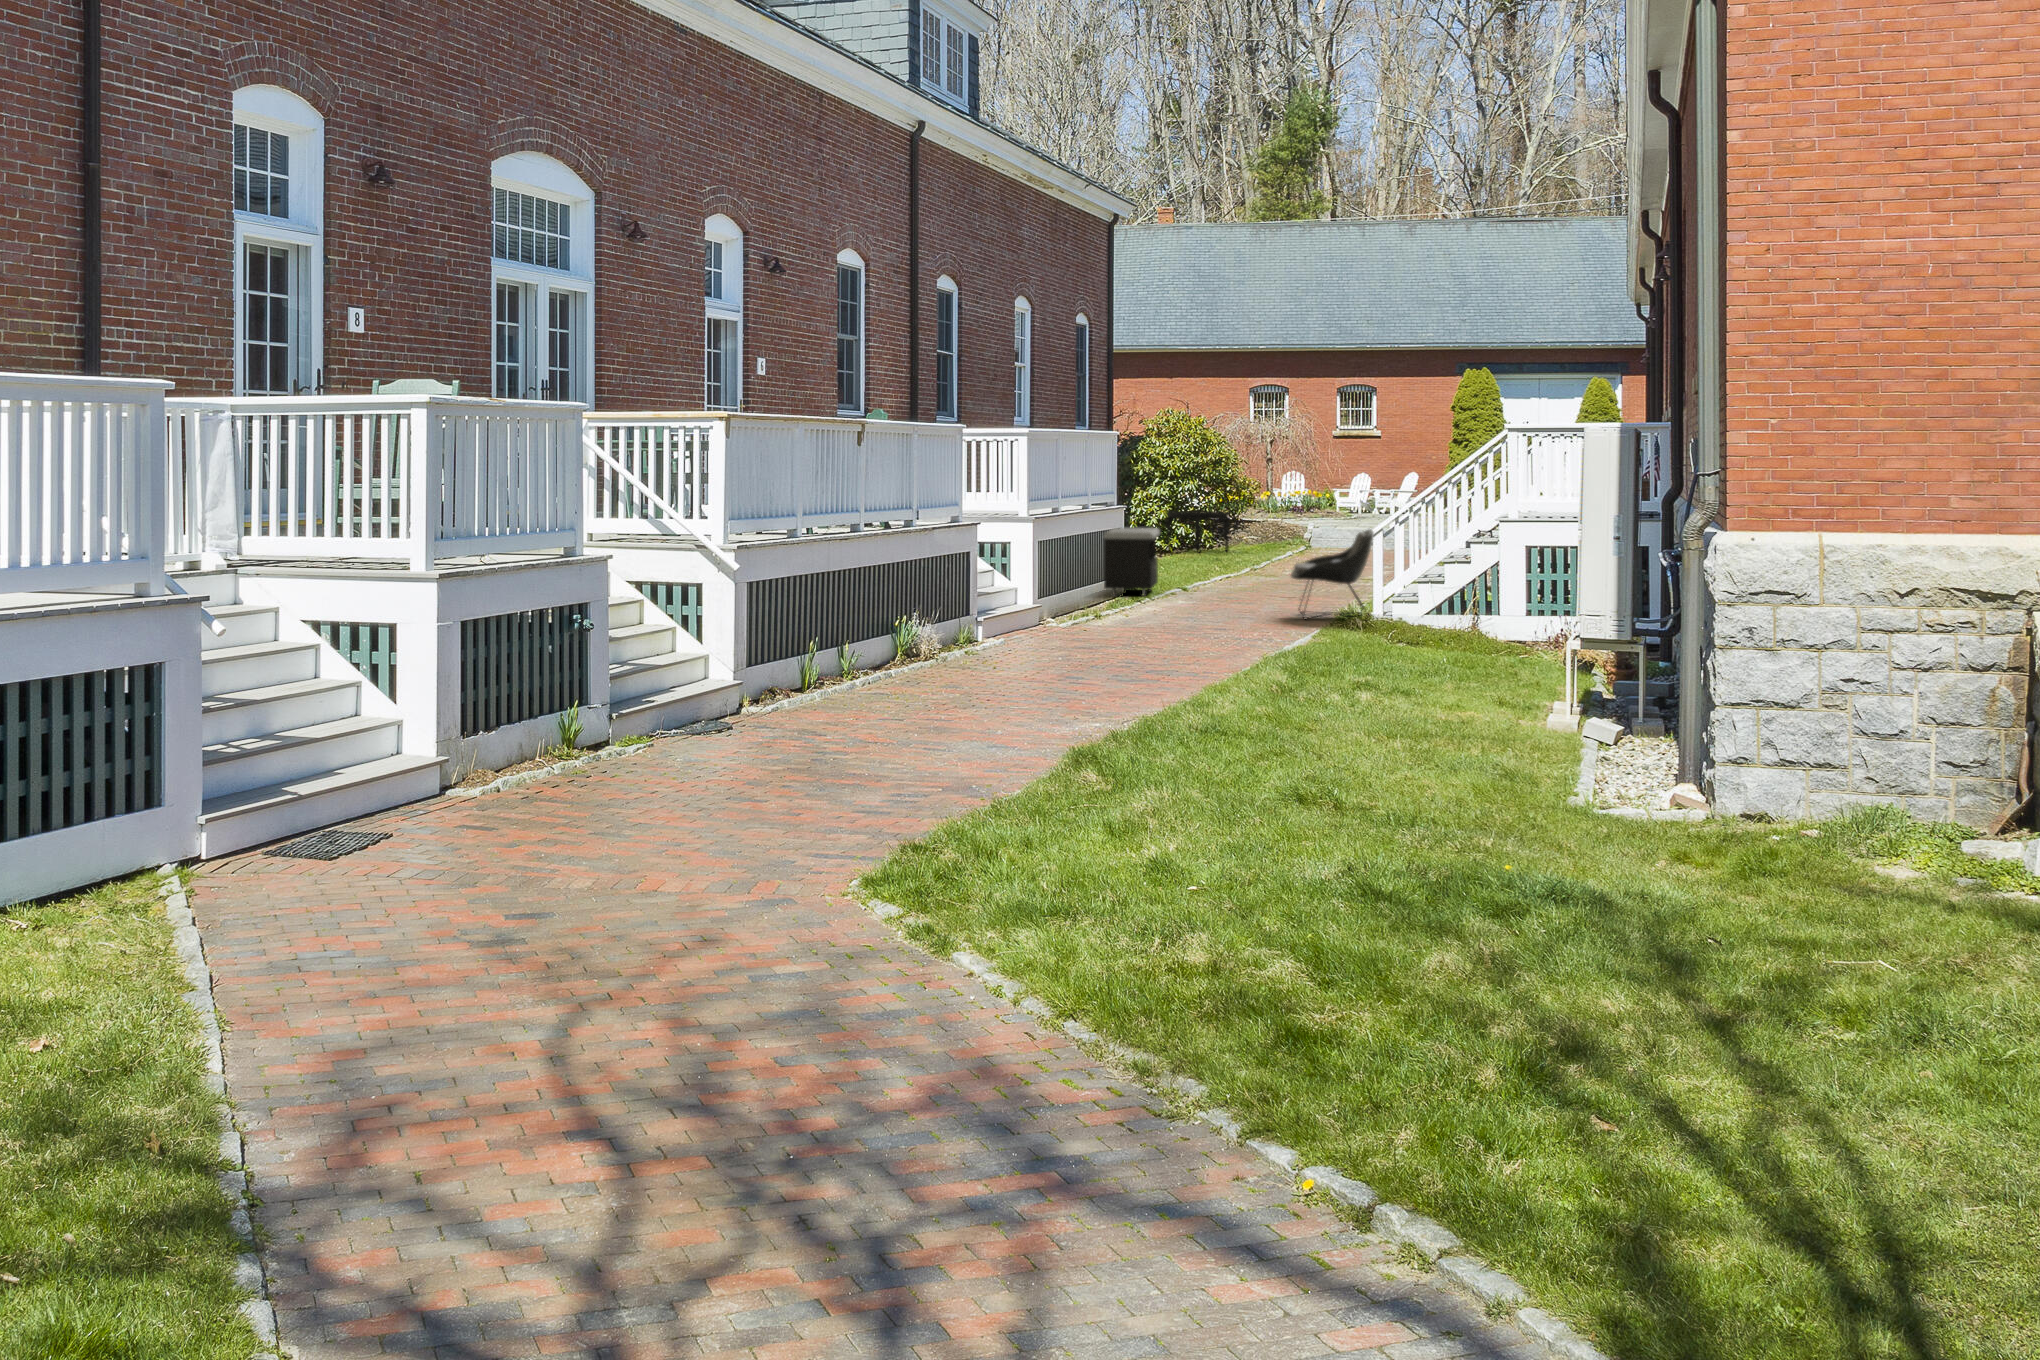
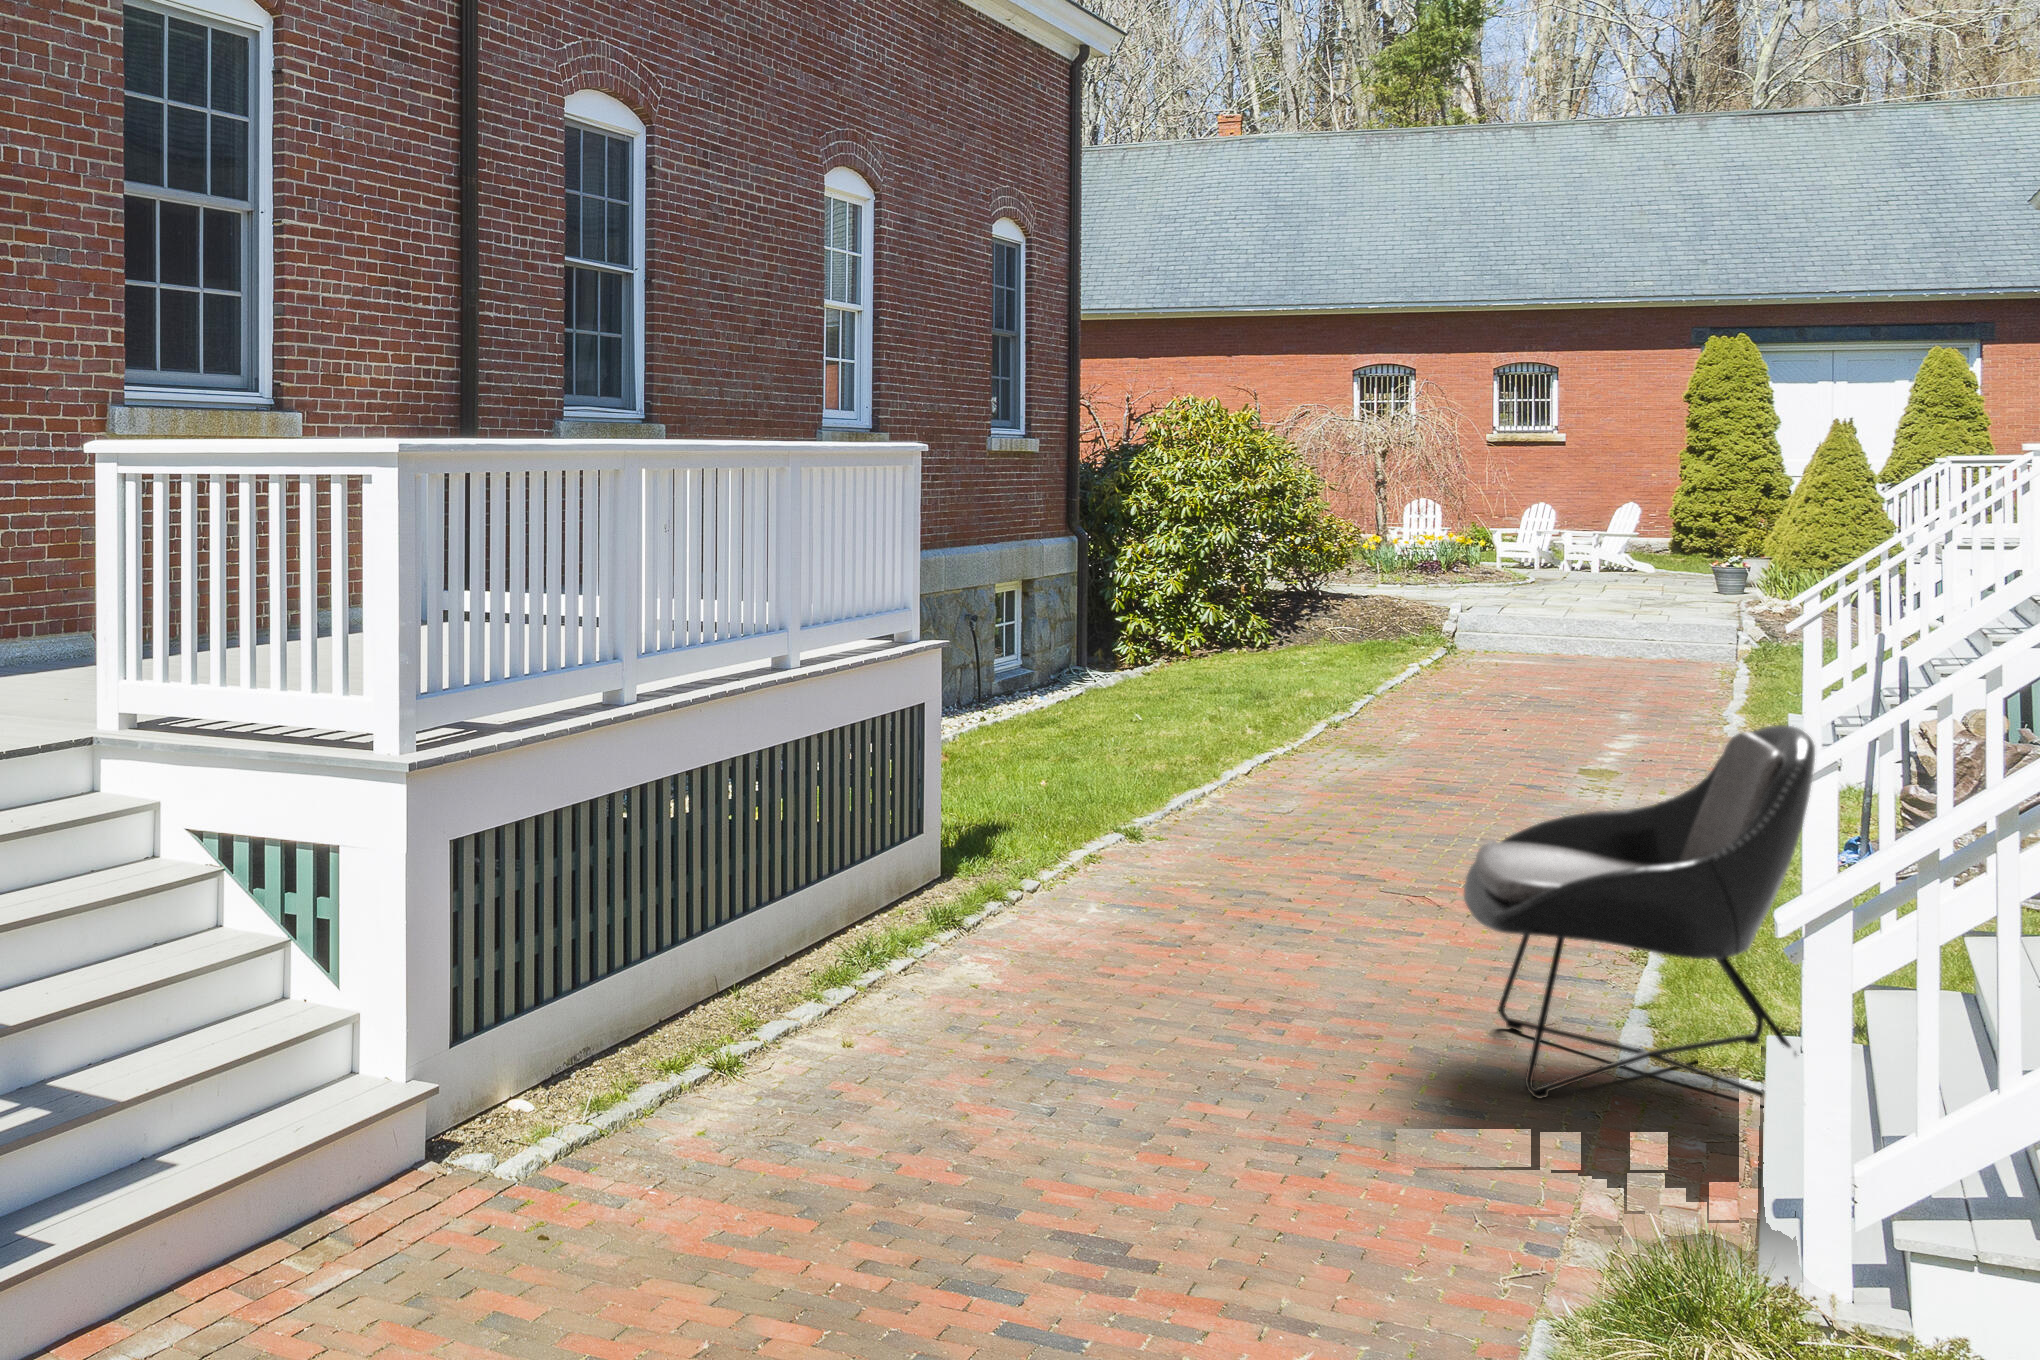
round table: present [1166,511,1230,553] -> none [1168,580,1306,666]
storage bench: present [1104,528,1160,595] -> none [895,658,1072,861]

